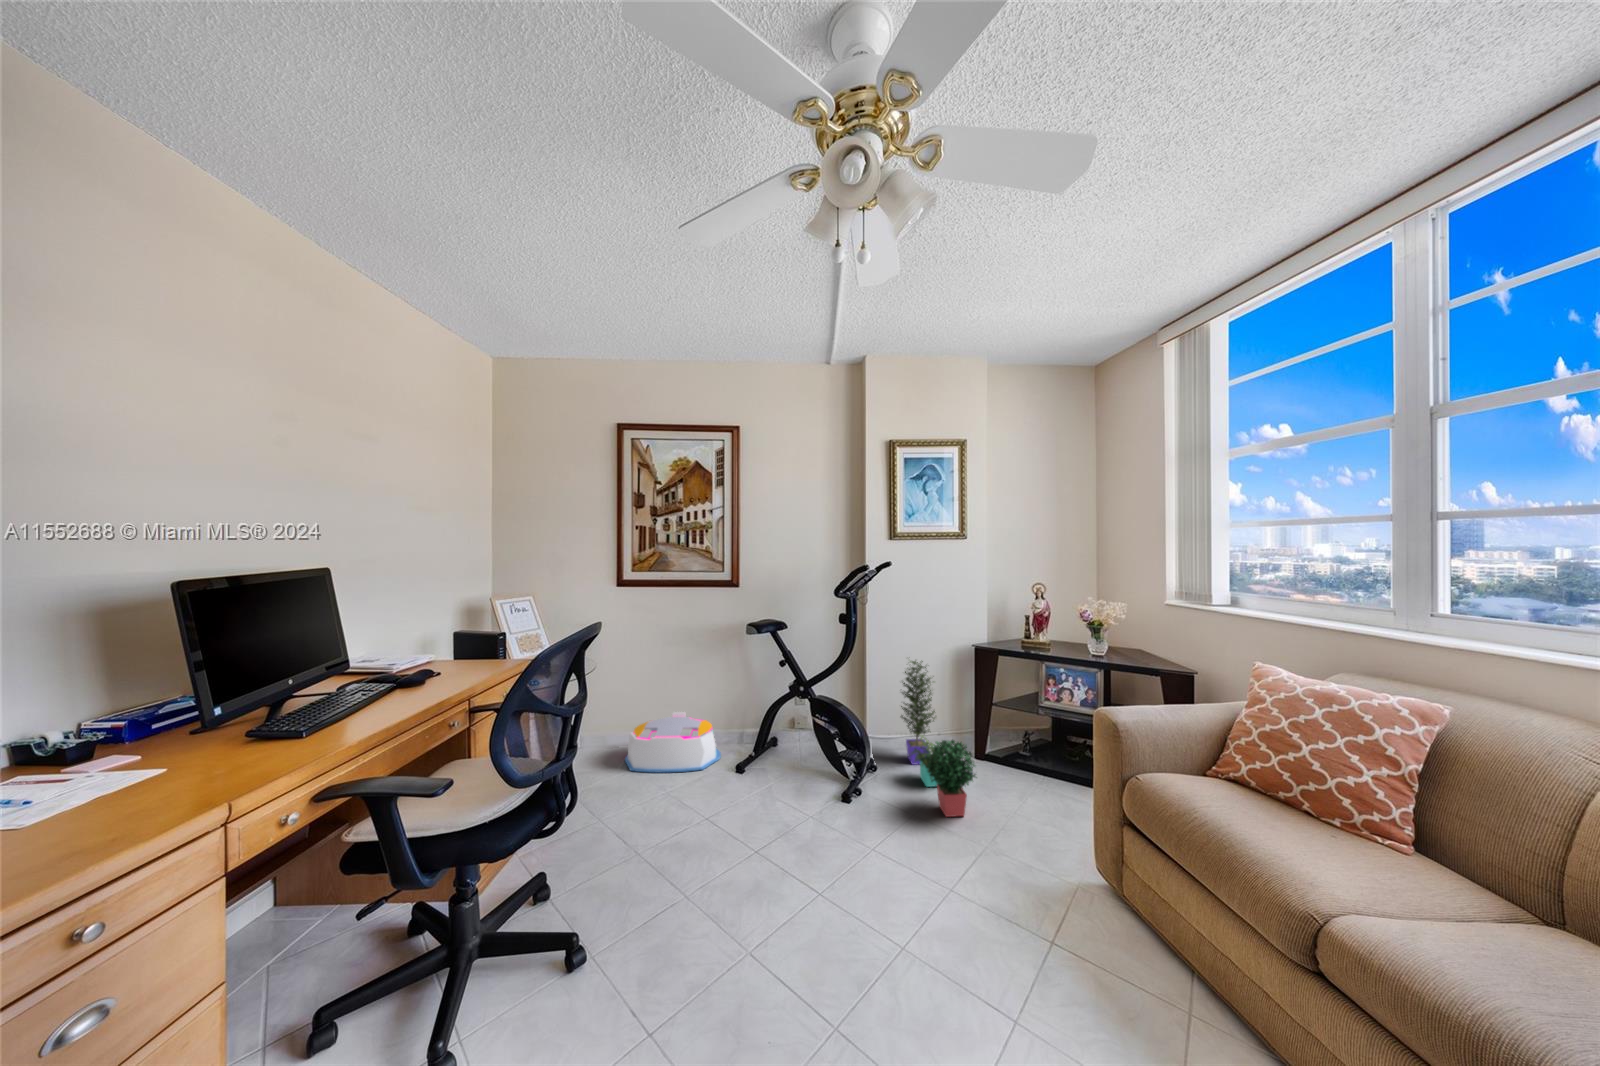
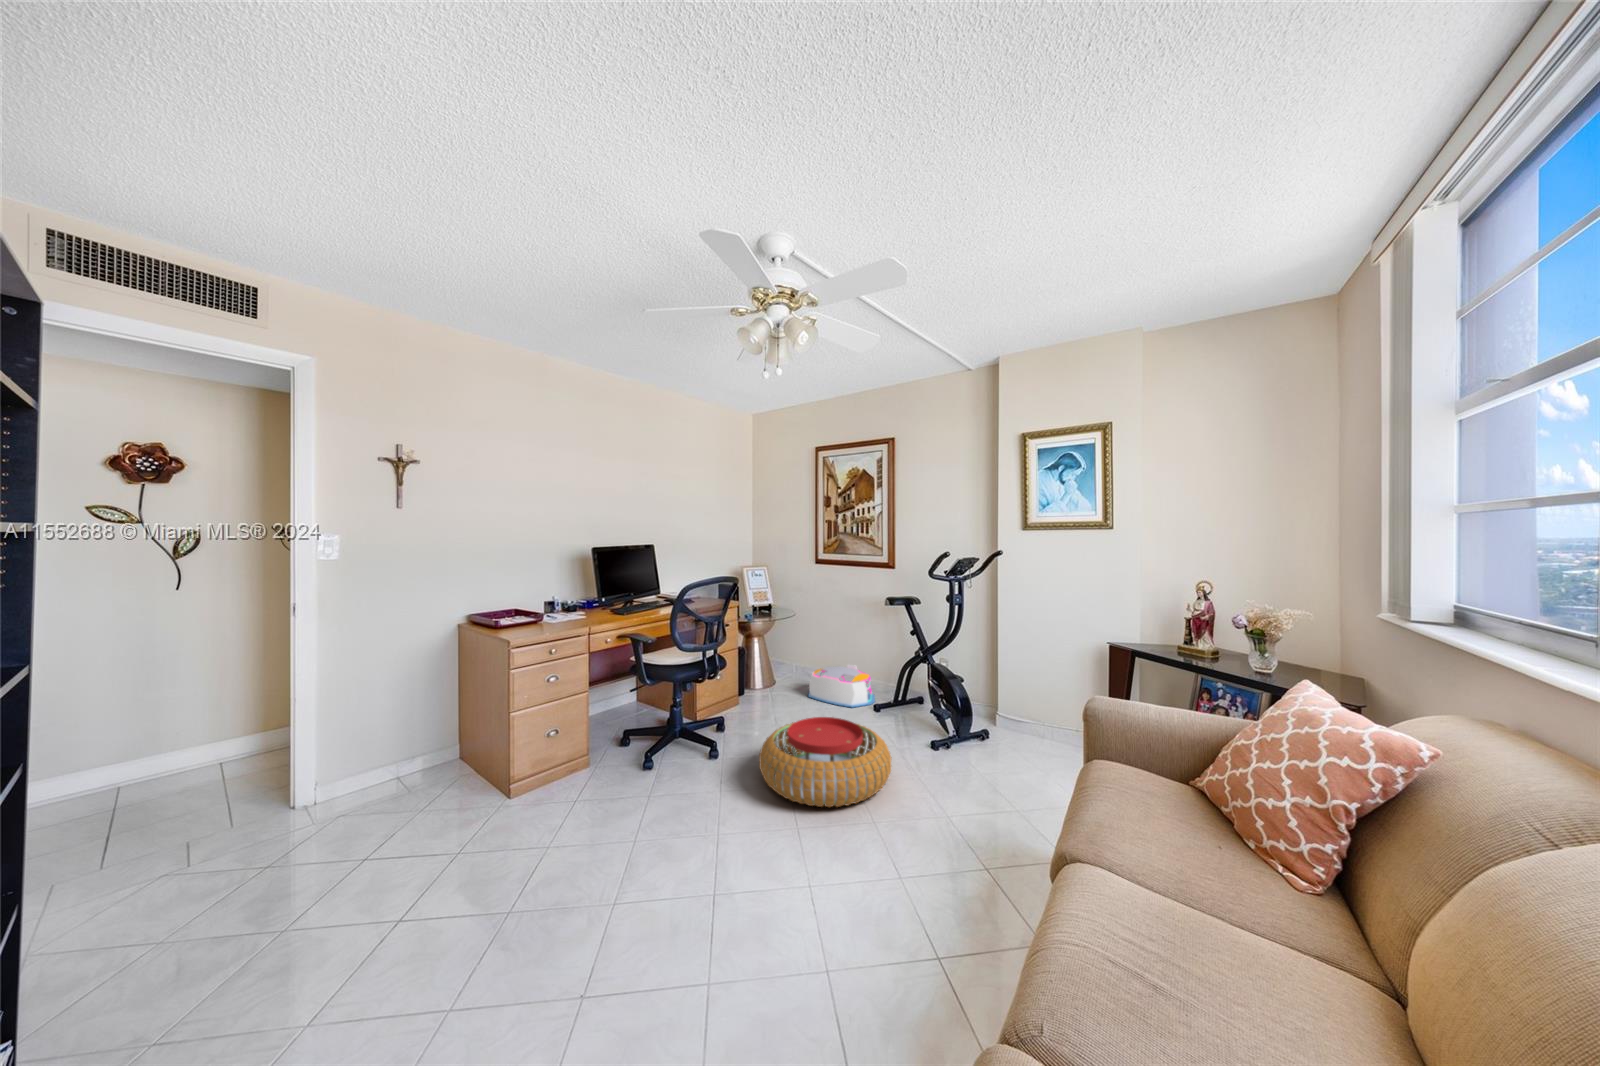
potted plant: present [901,661,975,817] -> none [994,646,1062,791]
pouf: none [677,797,869,960] -> present [759,717,892,807]

